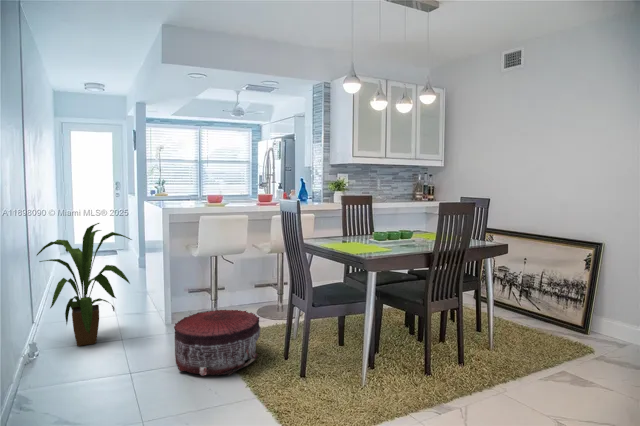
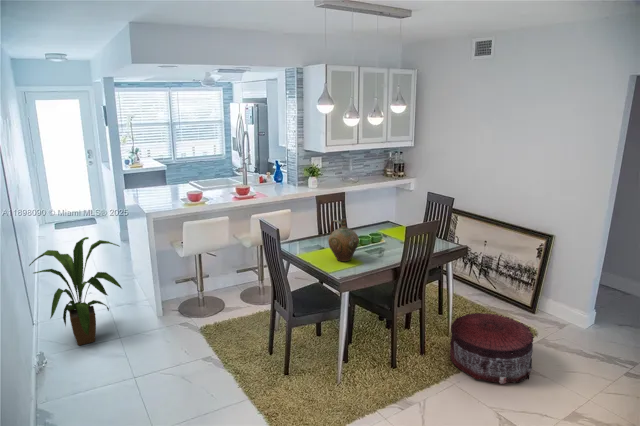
ceramic jug: none [353,202,386,249] -> present [328,219,359,261]
pouf: present [174,310,260,376] -> present [450,313,534,384]

